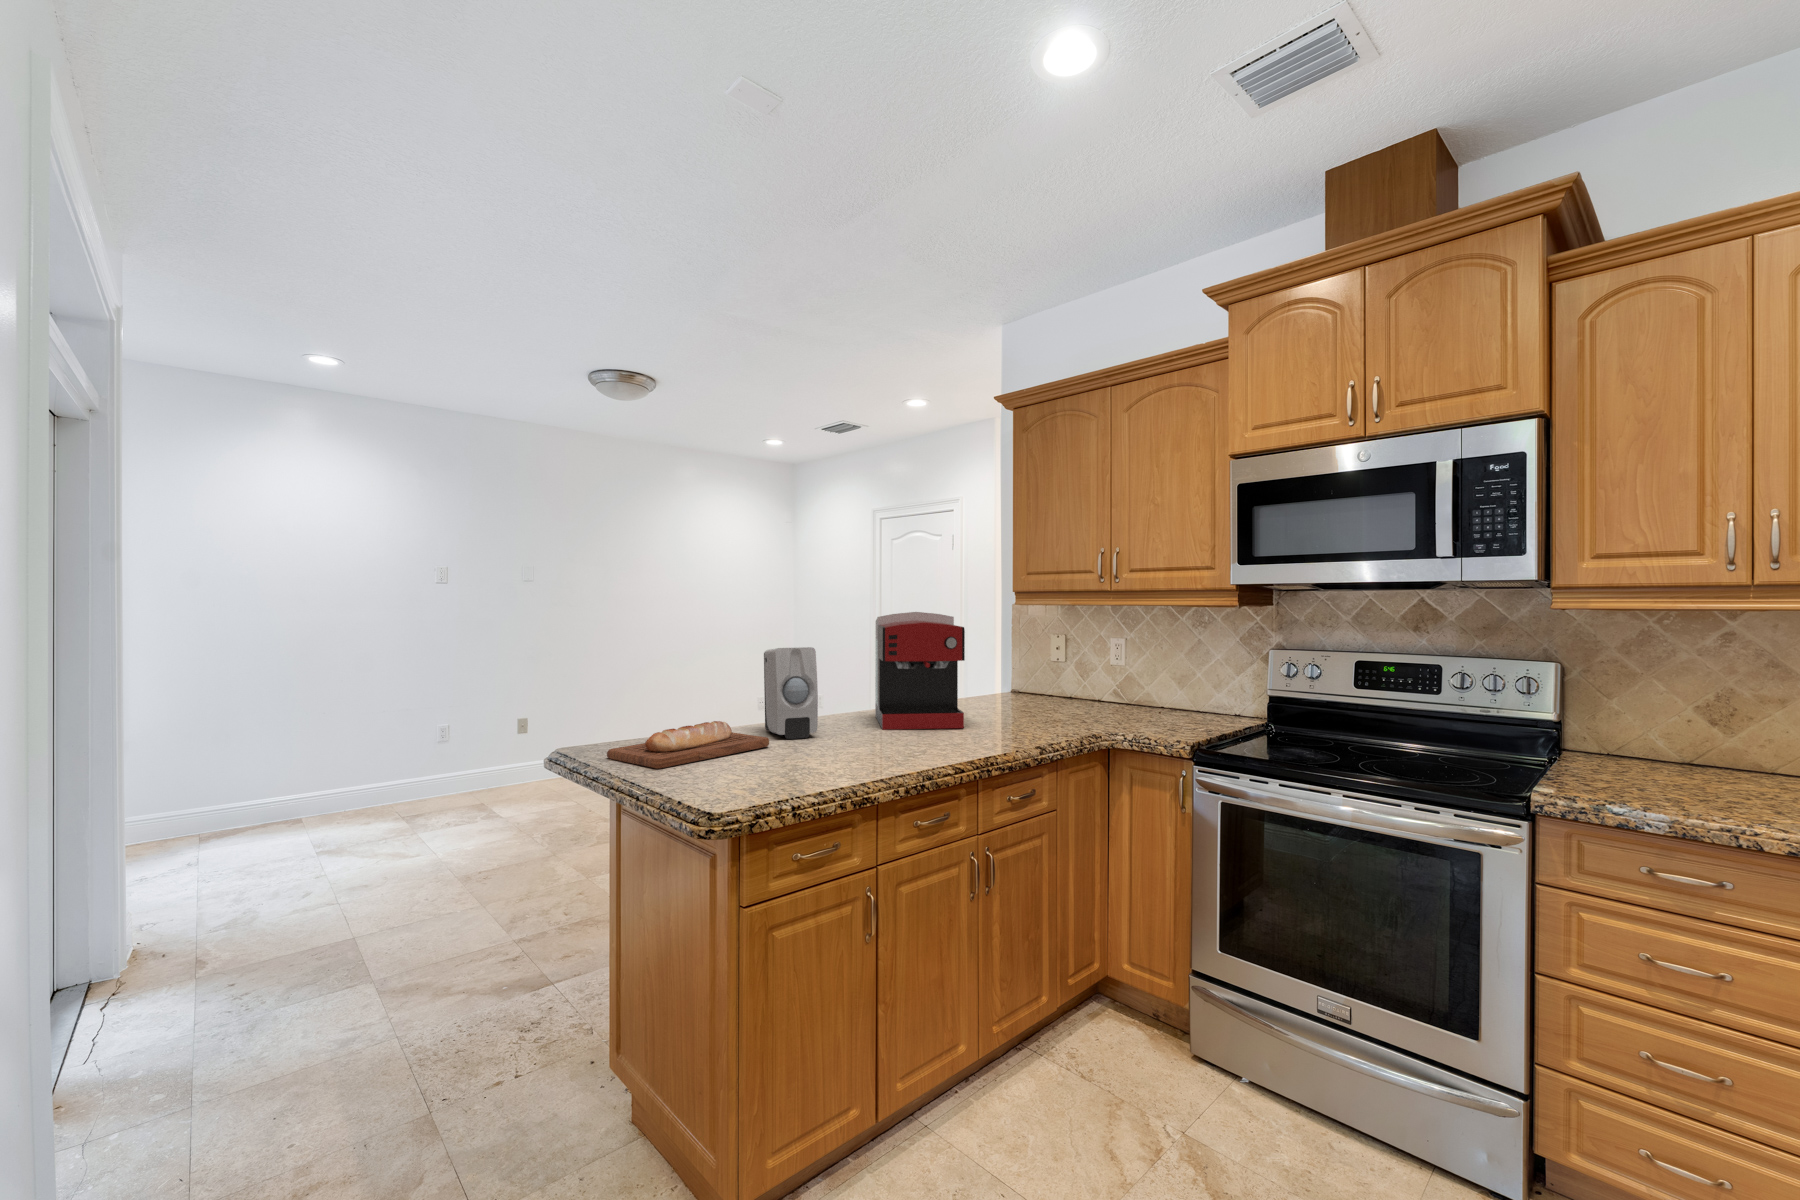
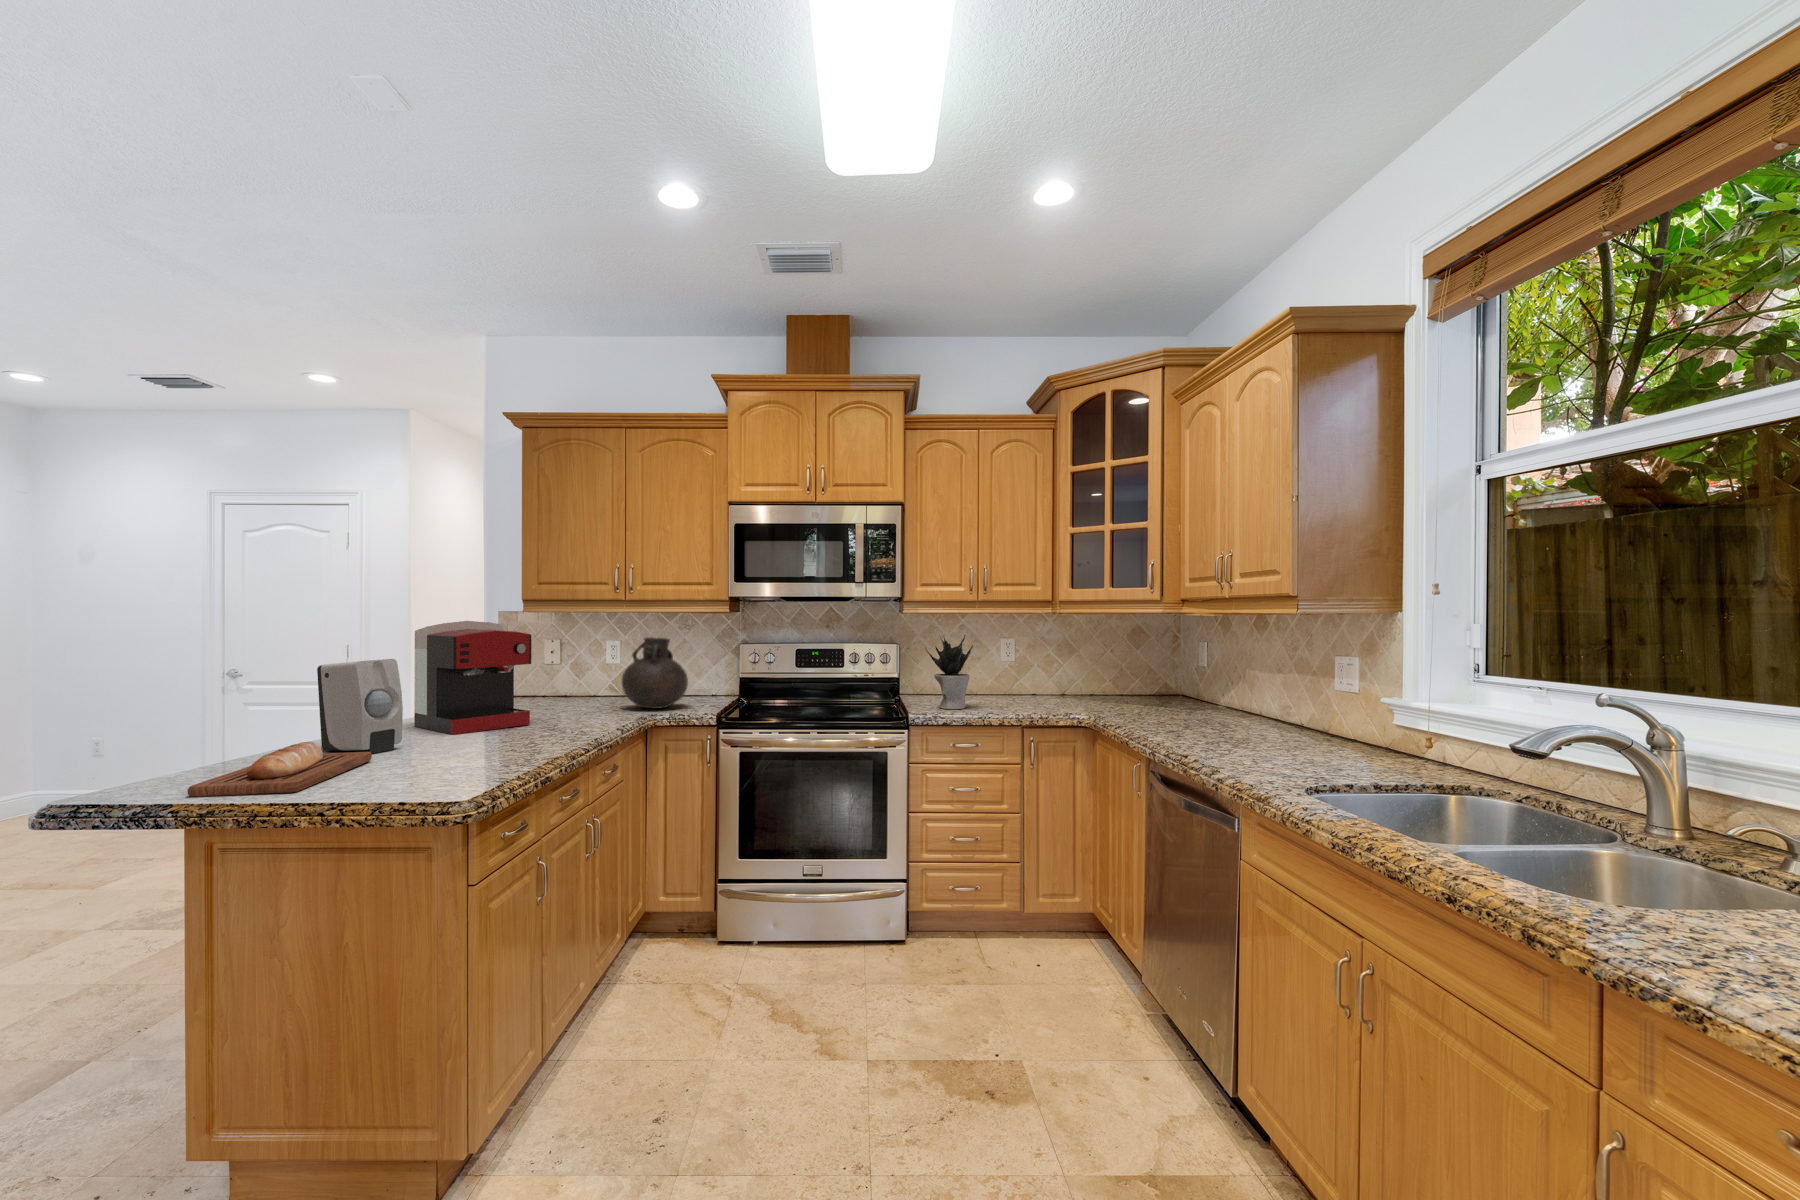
vase: none [1088,636,1171,727] -> present [622,637,688,708]
potted plant: none [1591,649,1722,801] -> present [926,635,973,709]

